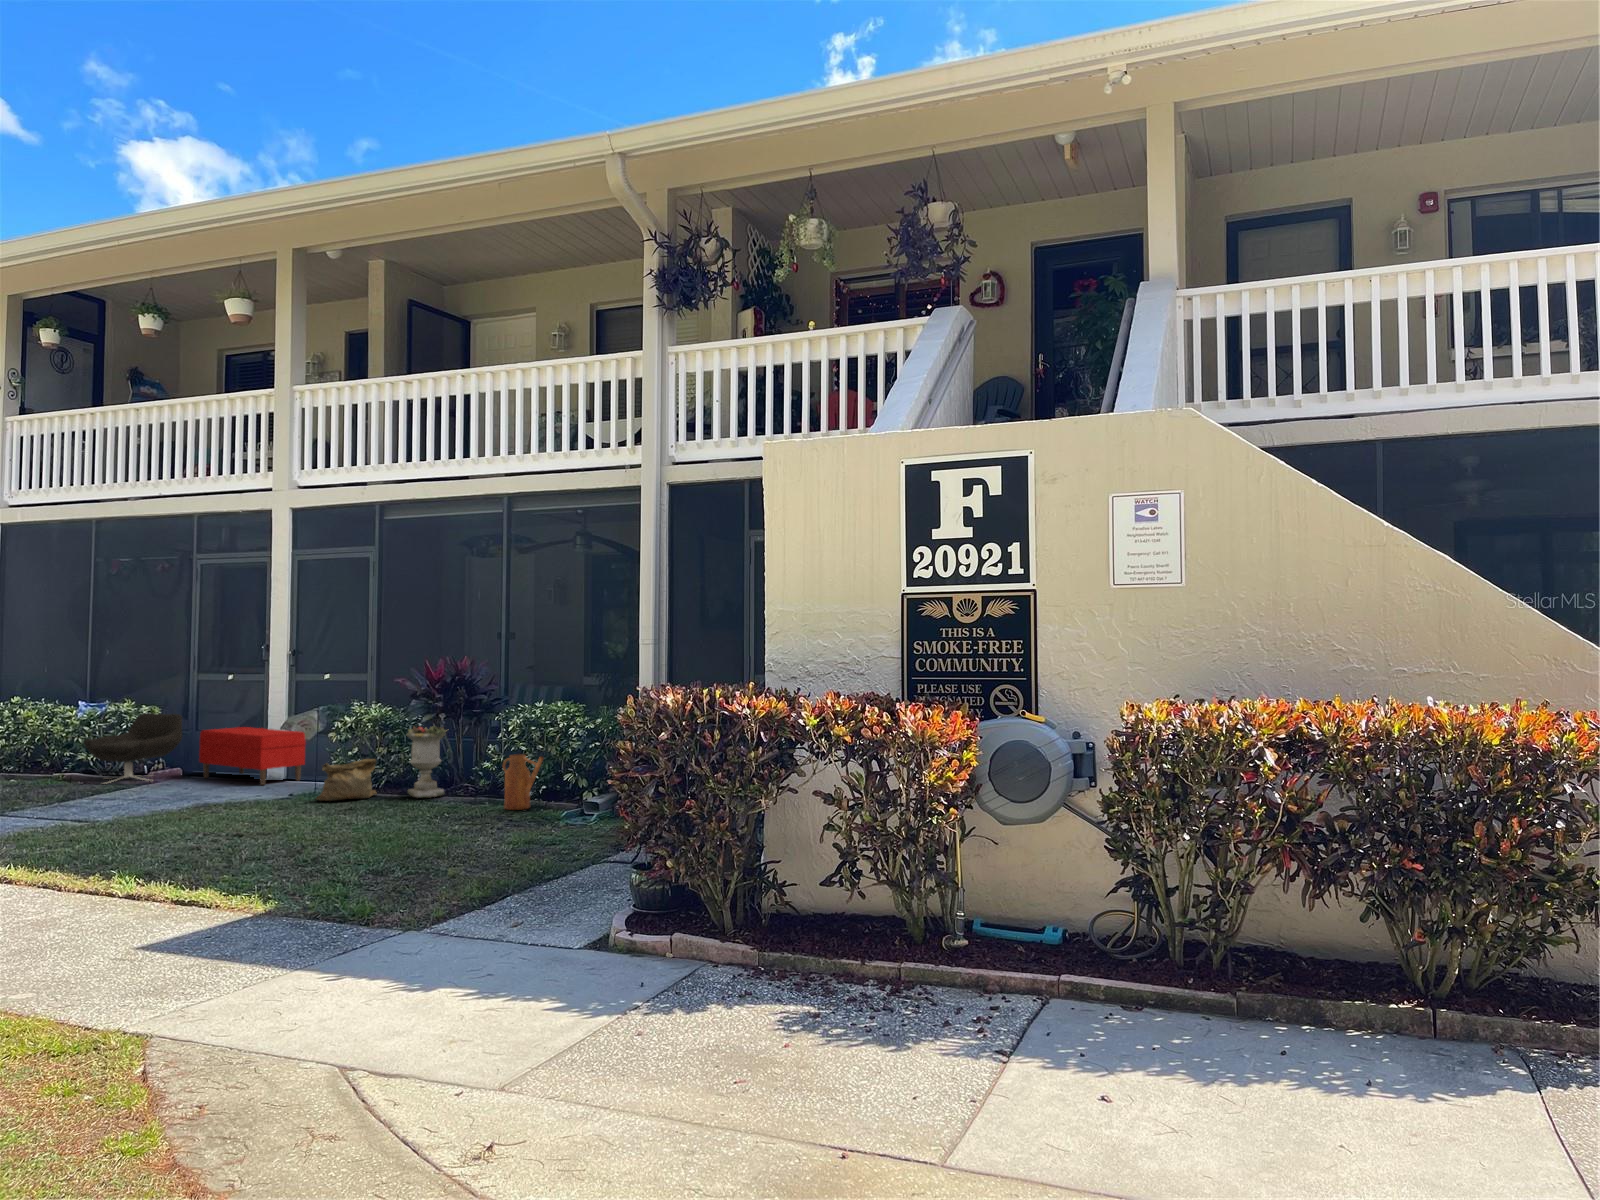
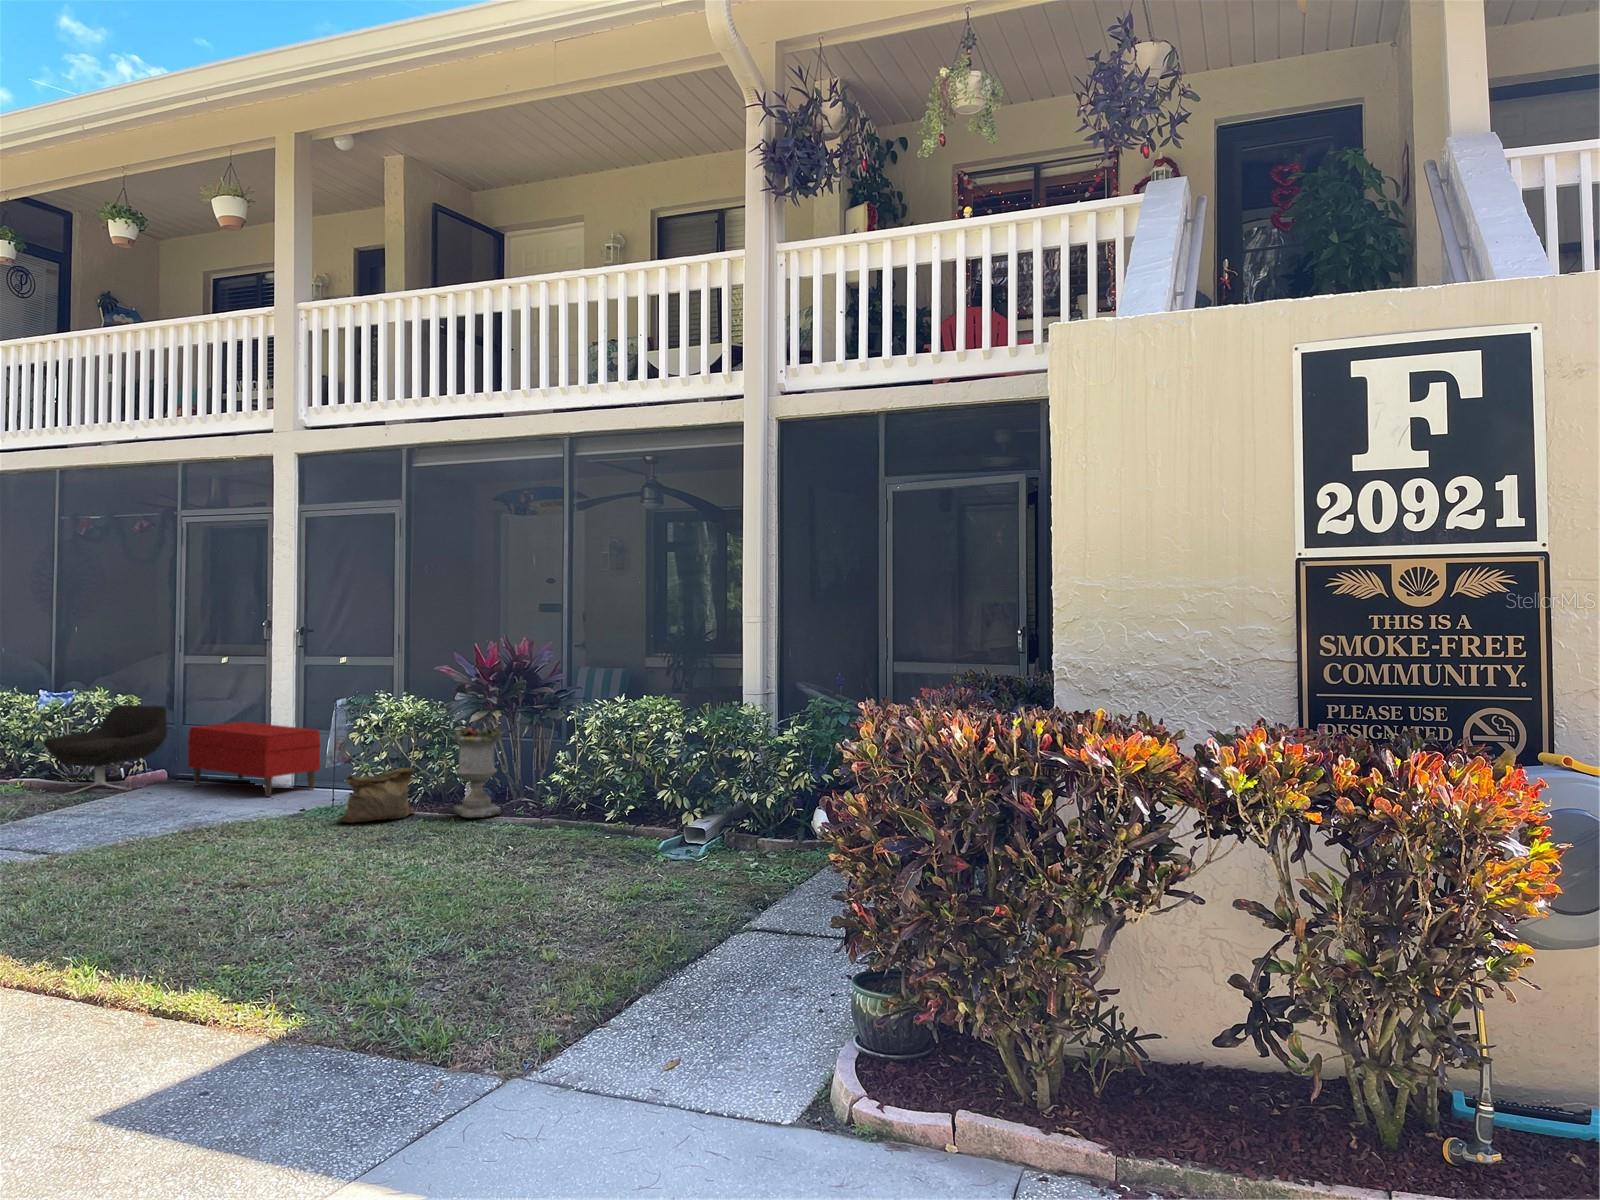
watering can: present [503,754,543,810] -> none [580,766,636,838]

